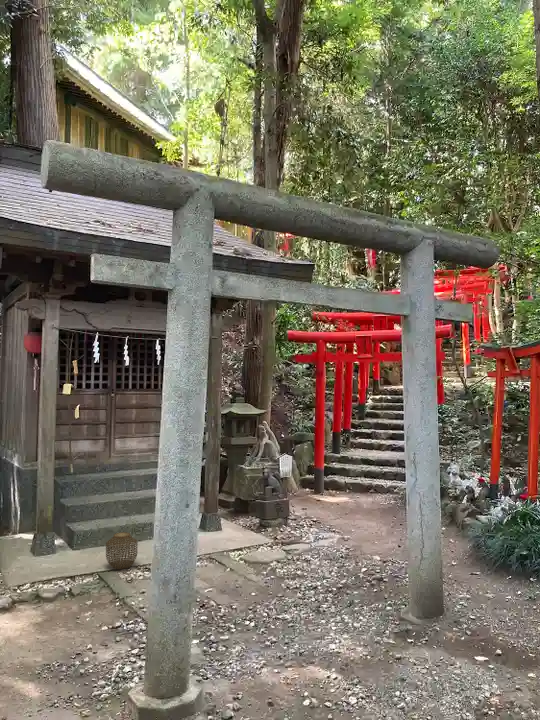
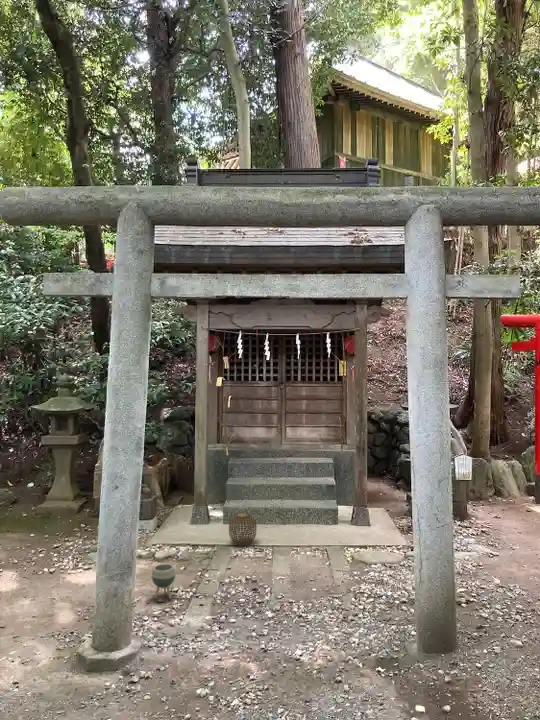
planter: none [102,594,130,637] -> present [152,564,176,599]

